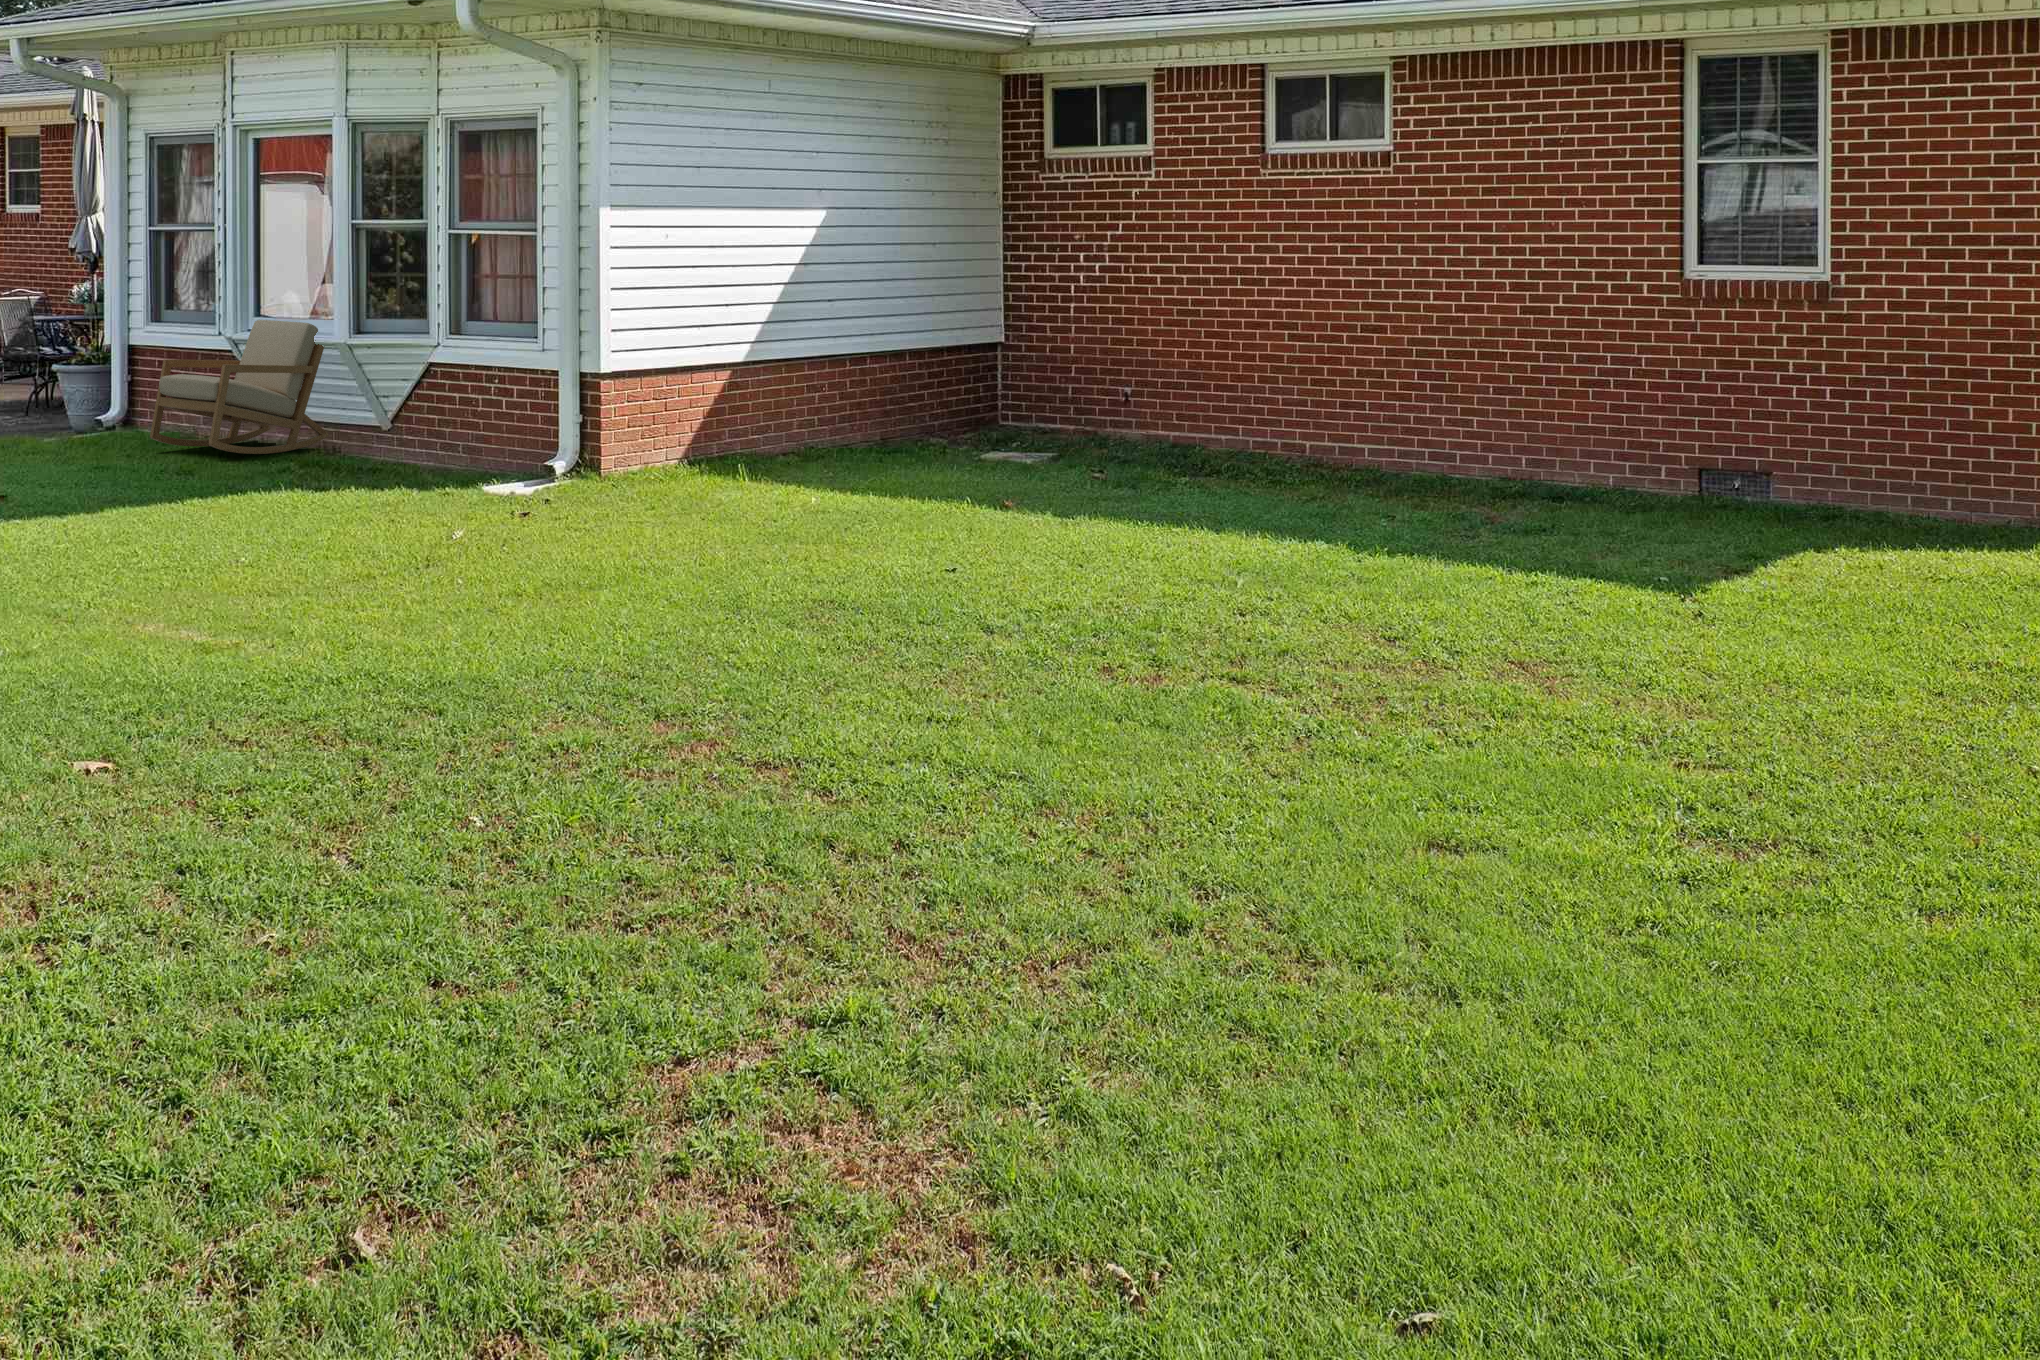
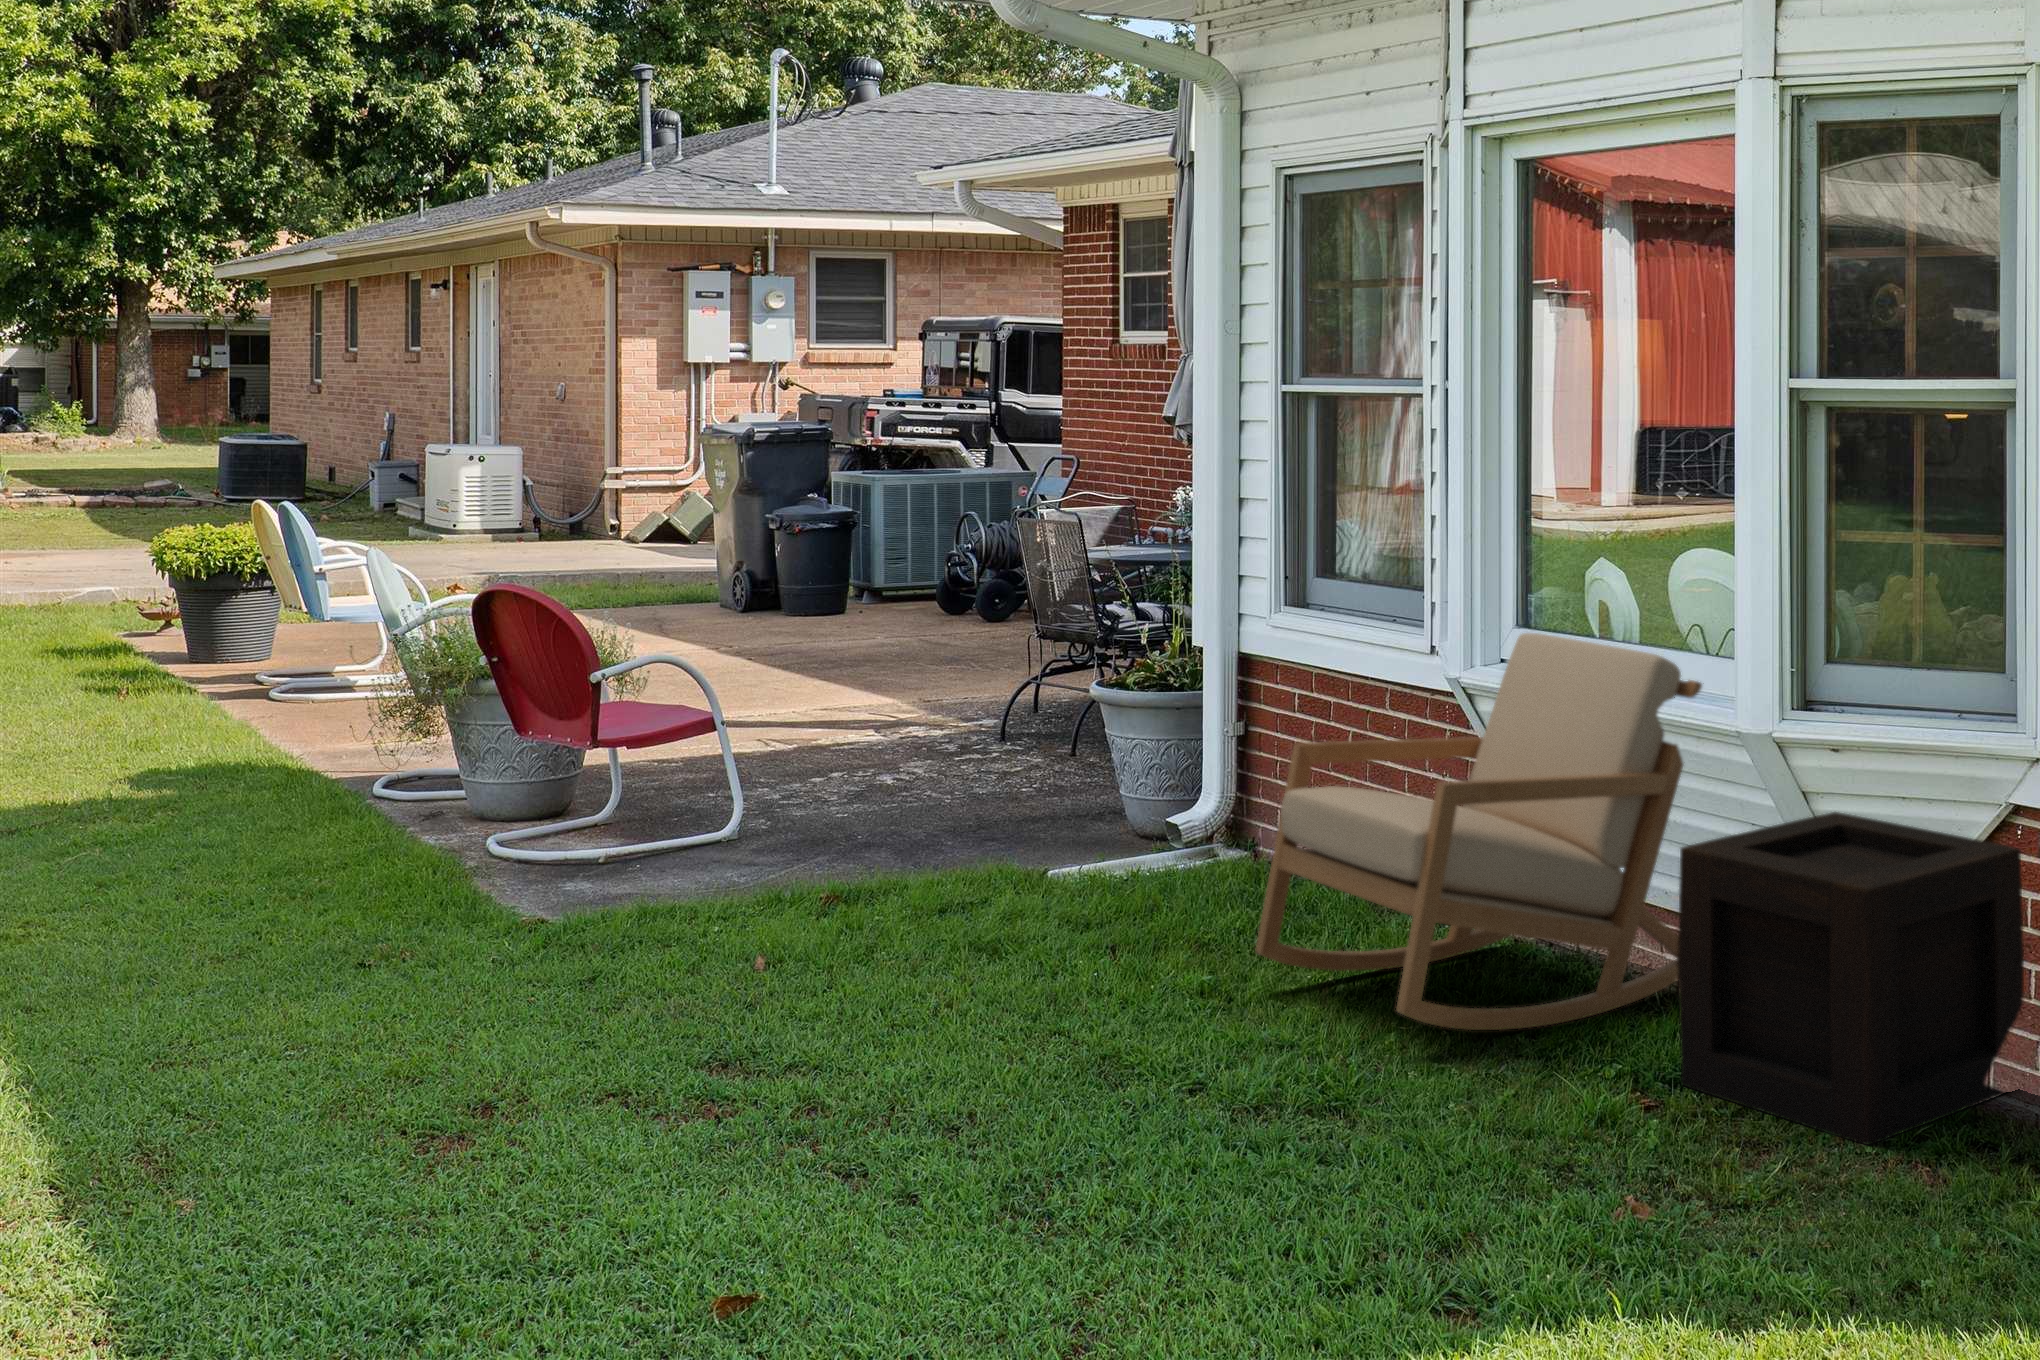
wooden crate: none [312,373,435,466] -> present [1678,812,2024,1145]

